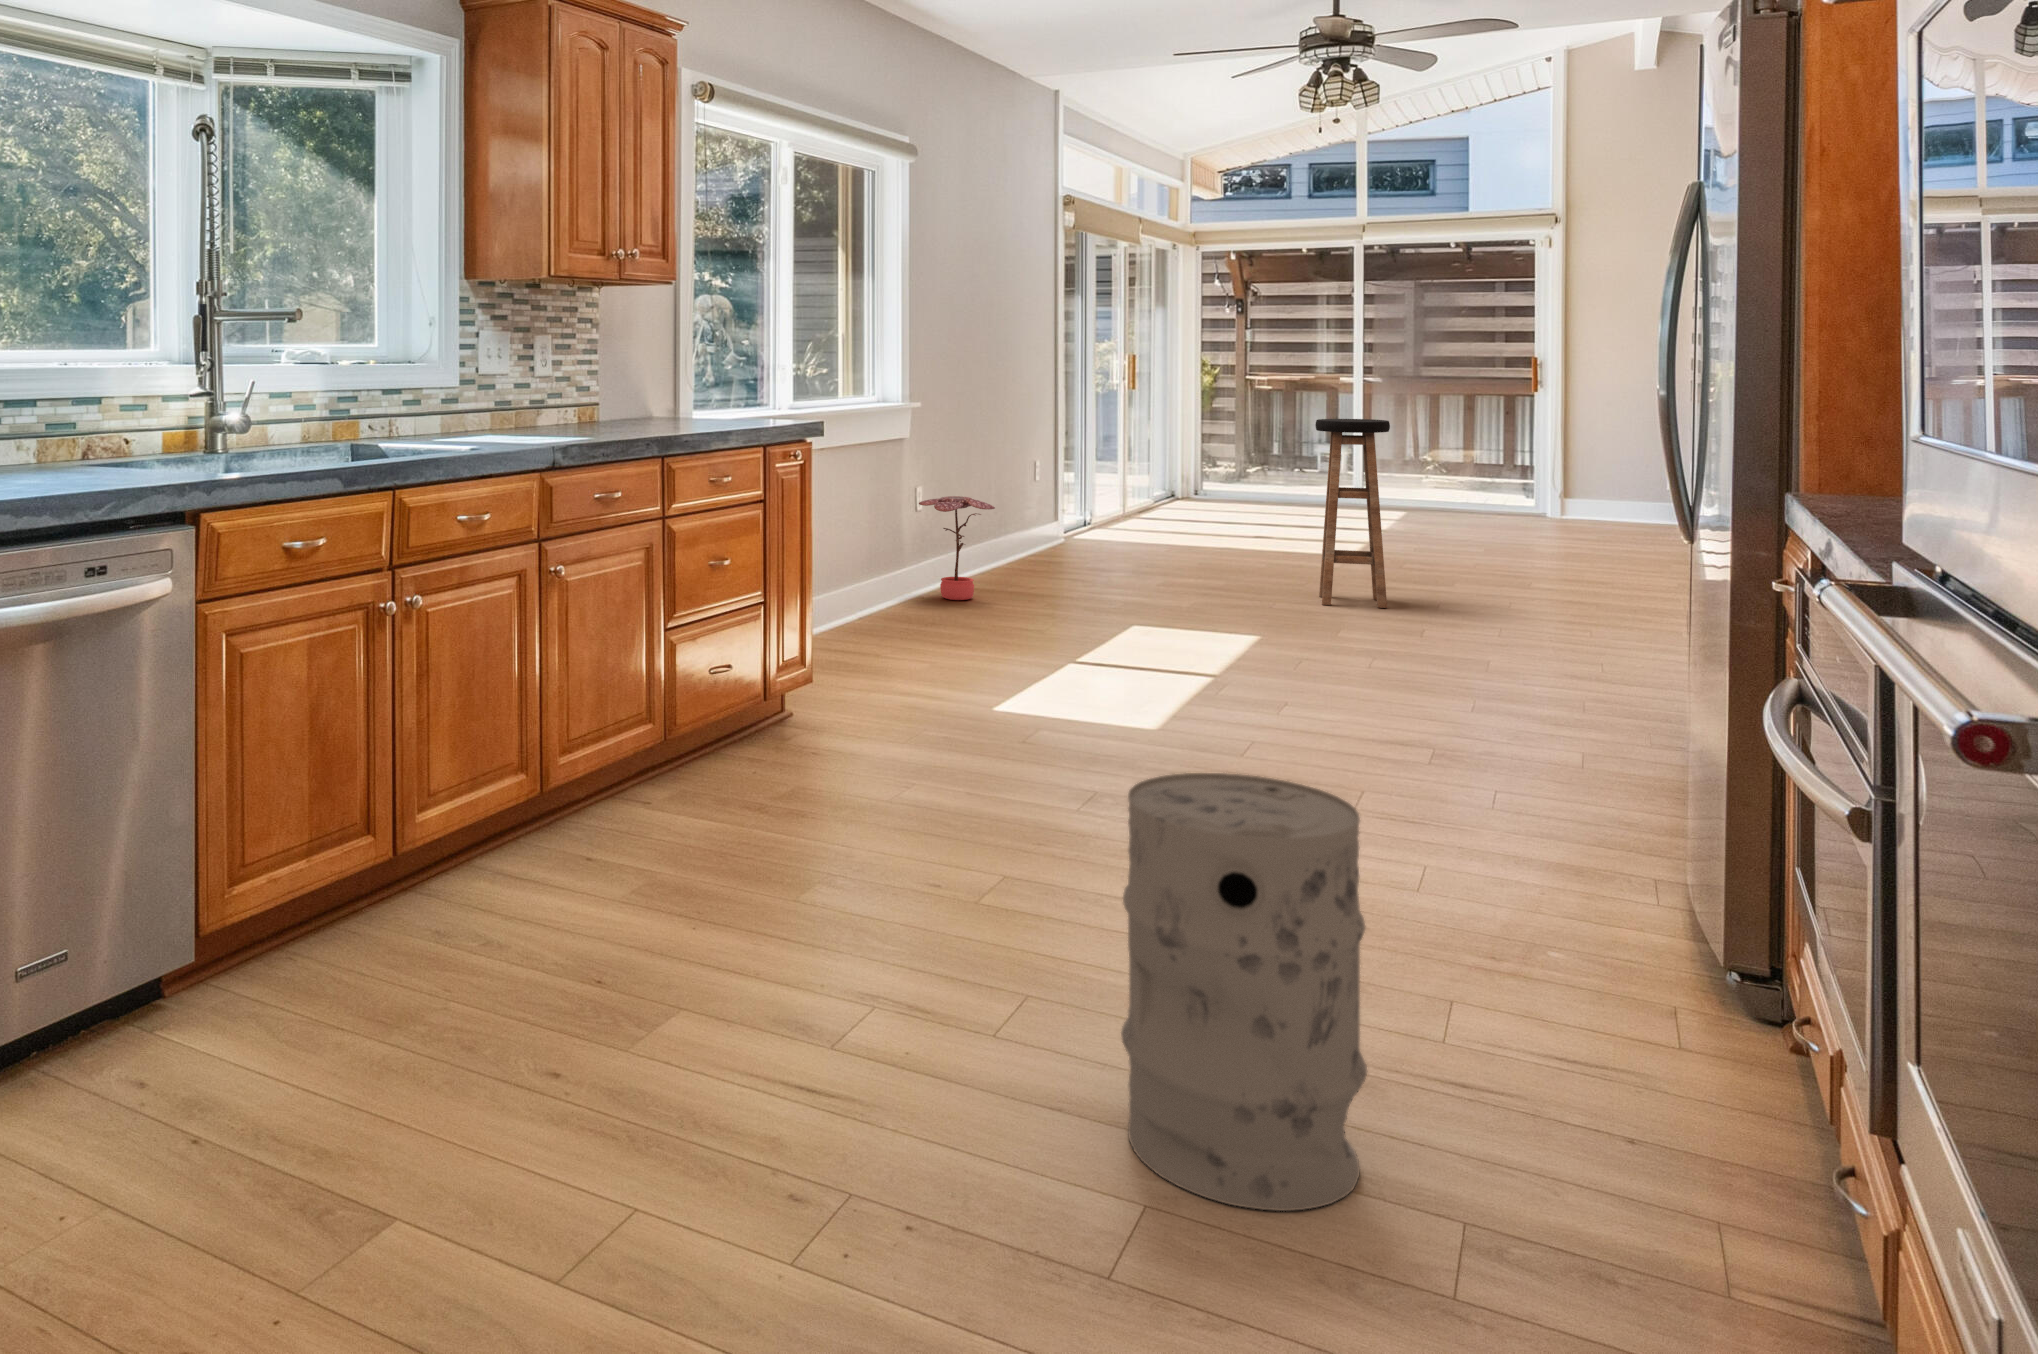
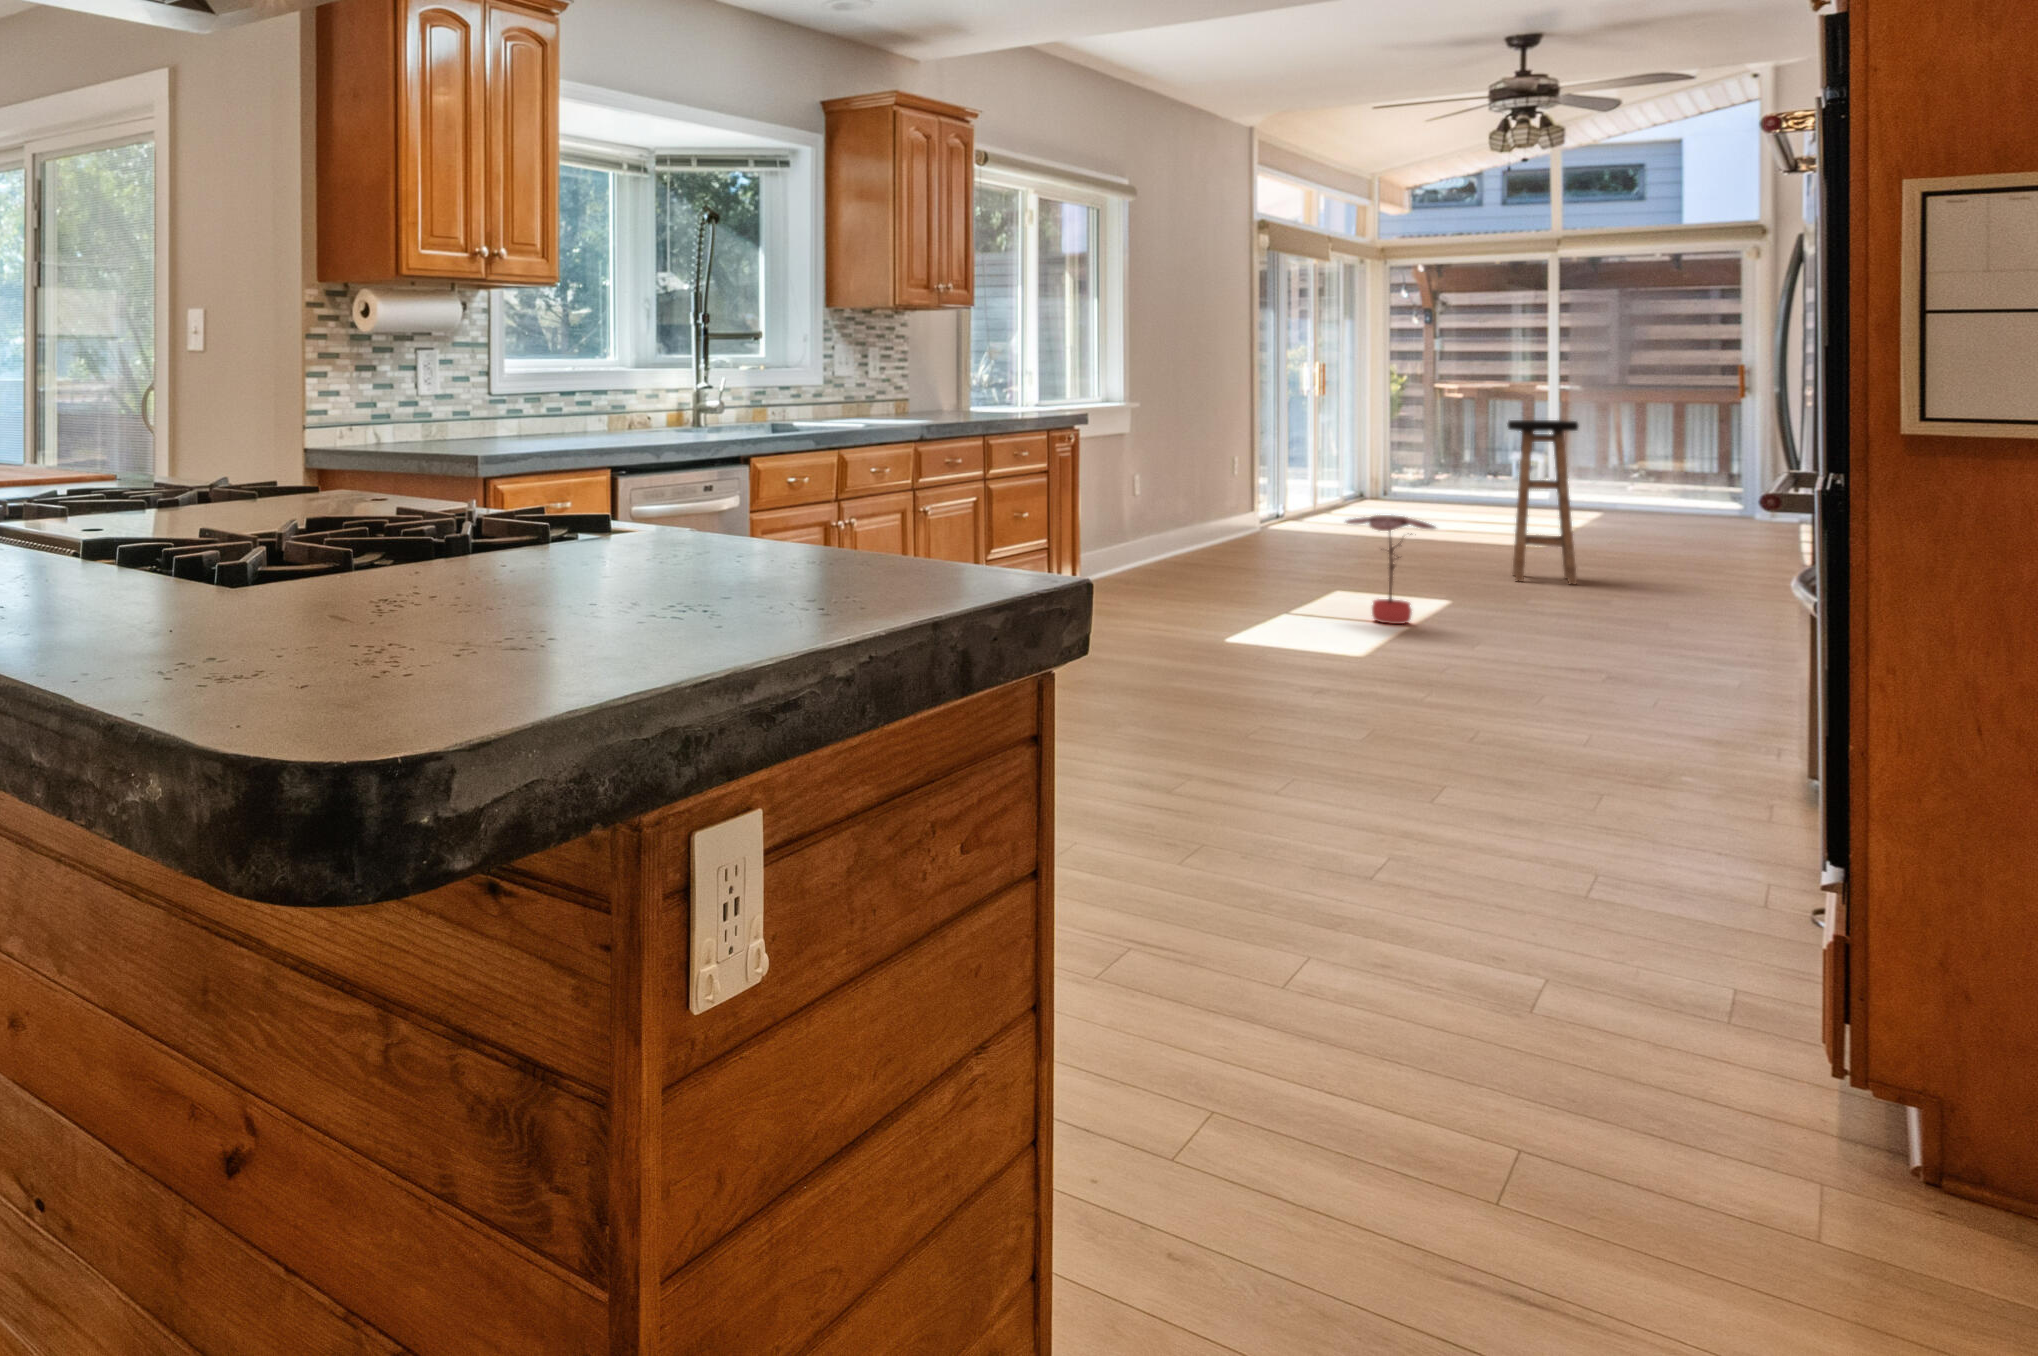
potted plant: present [919,496,995,600] -> present [1346,515,1435,624]
trash can: present [1121,773,1367,1211] -> none [1373,619,1533,863]

